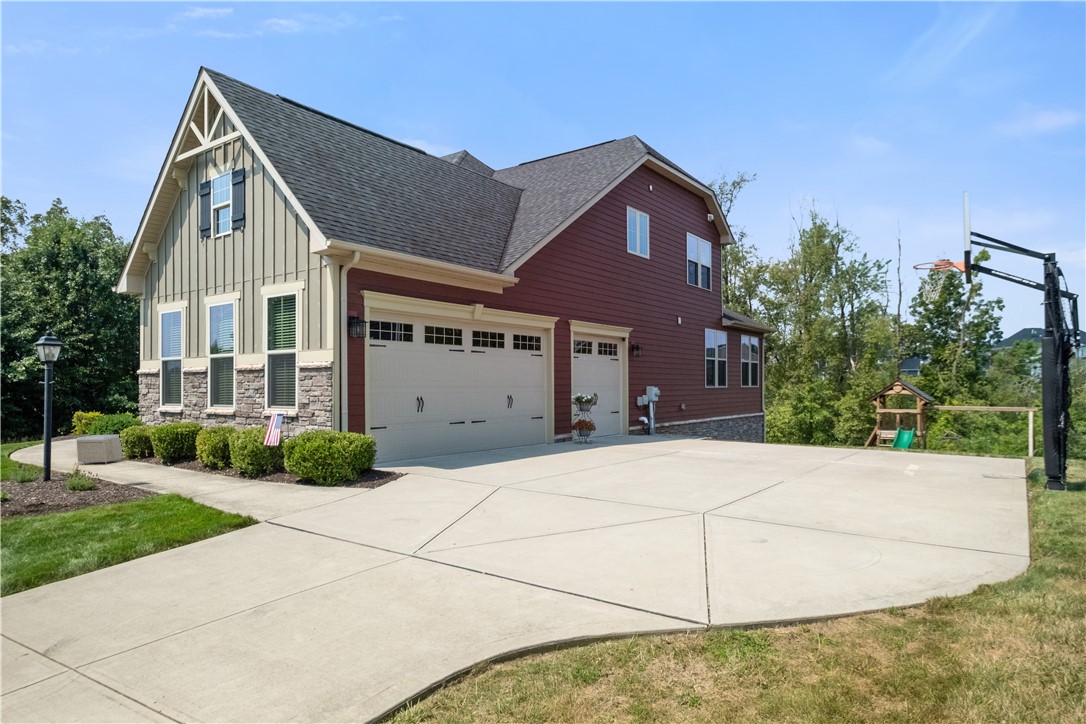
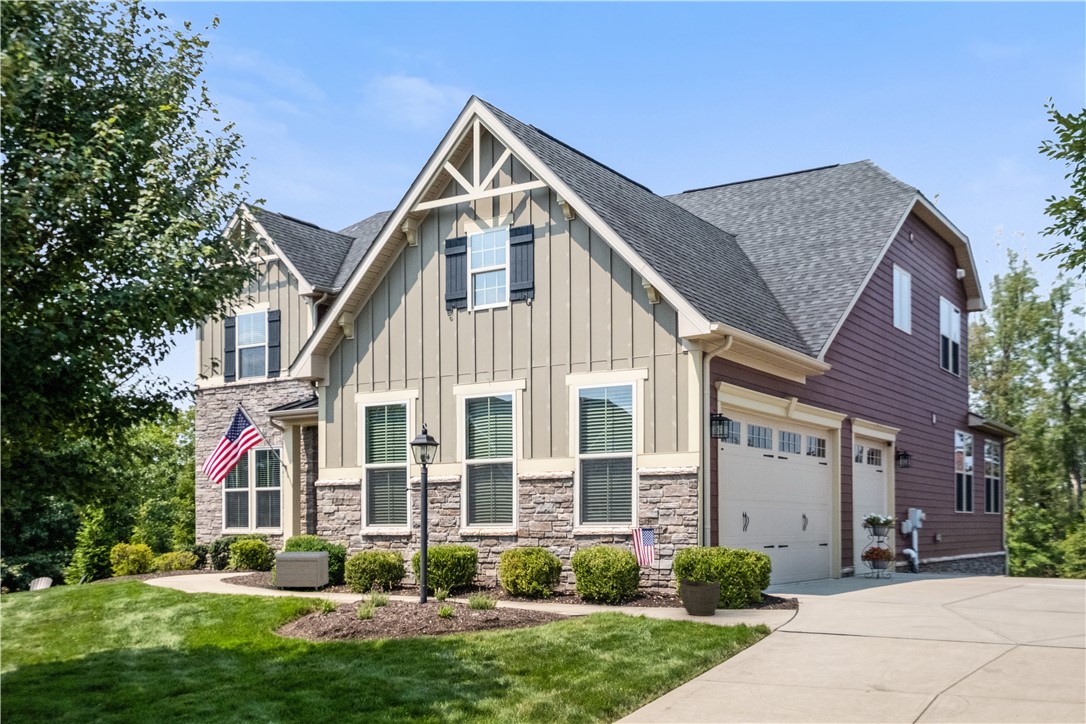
woven basket: none [260,451,295,495] -> present [680,569,720,616]

